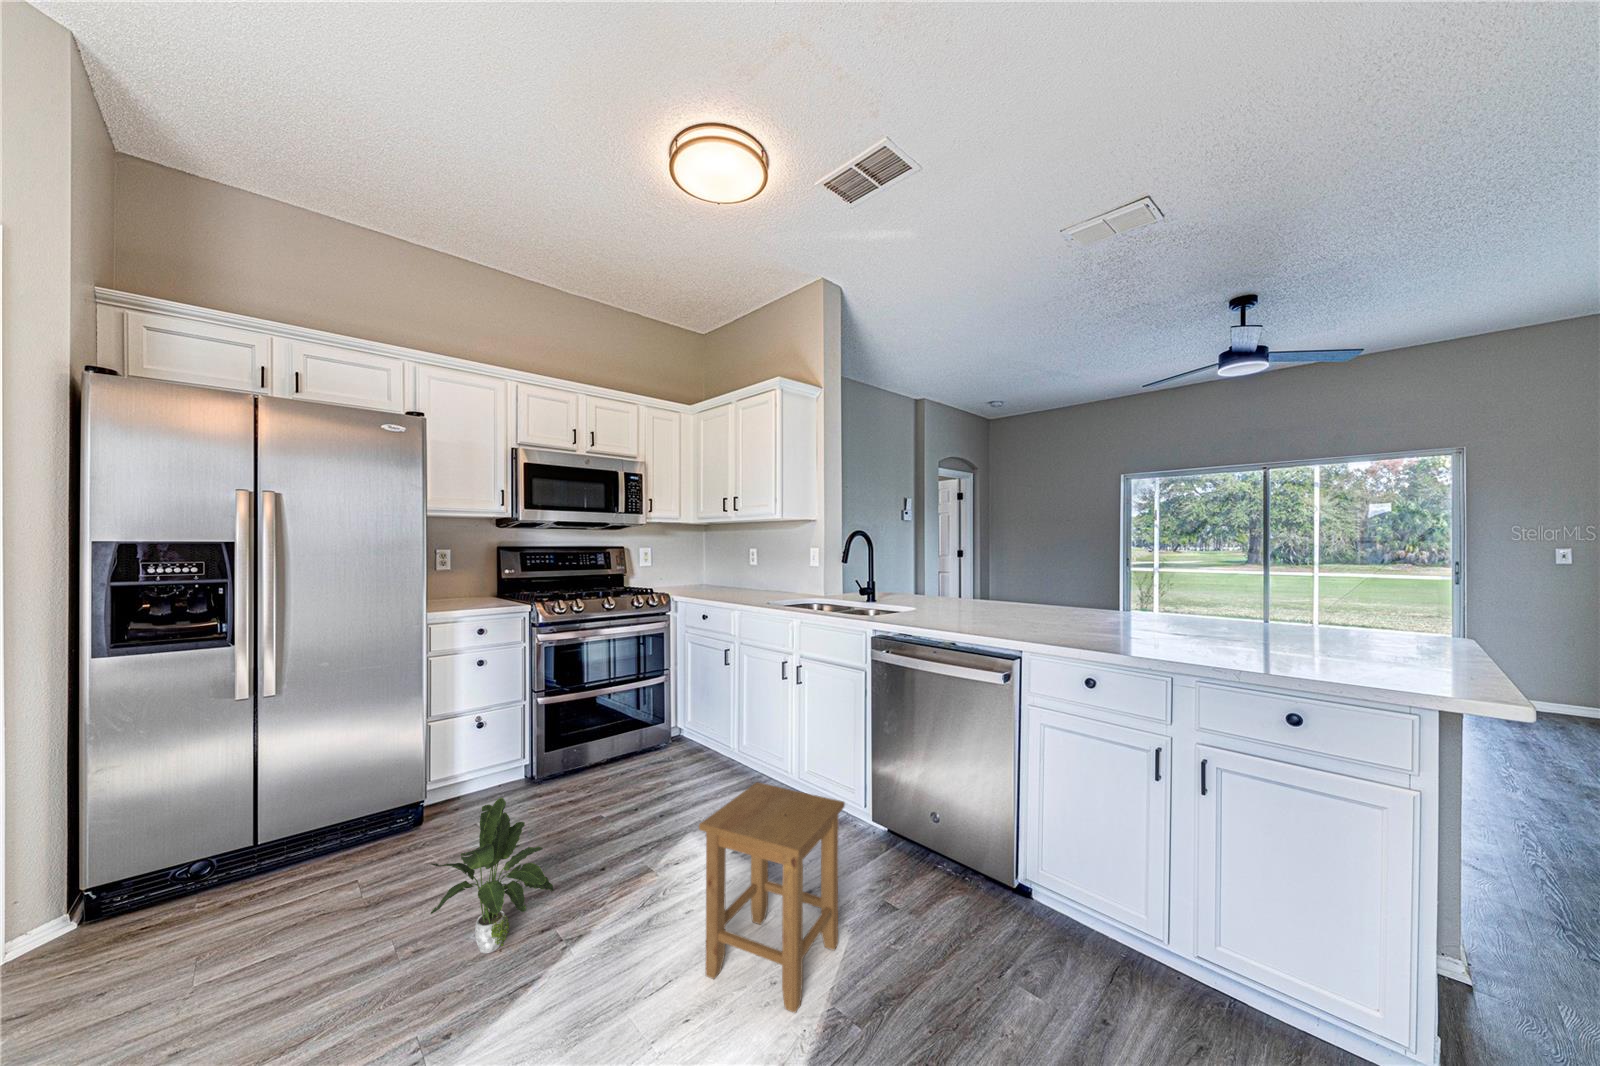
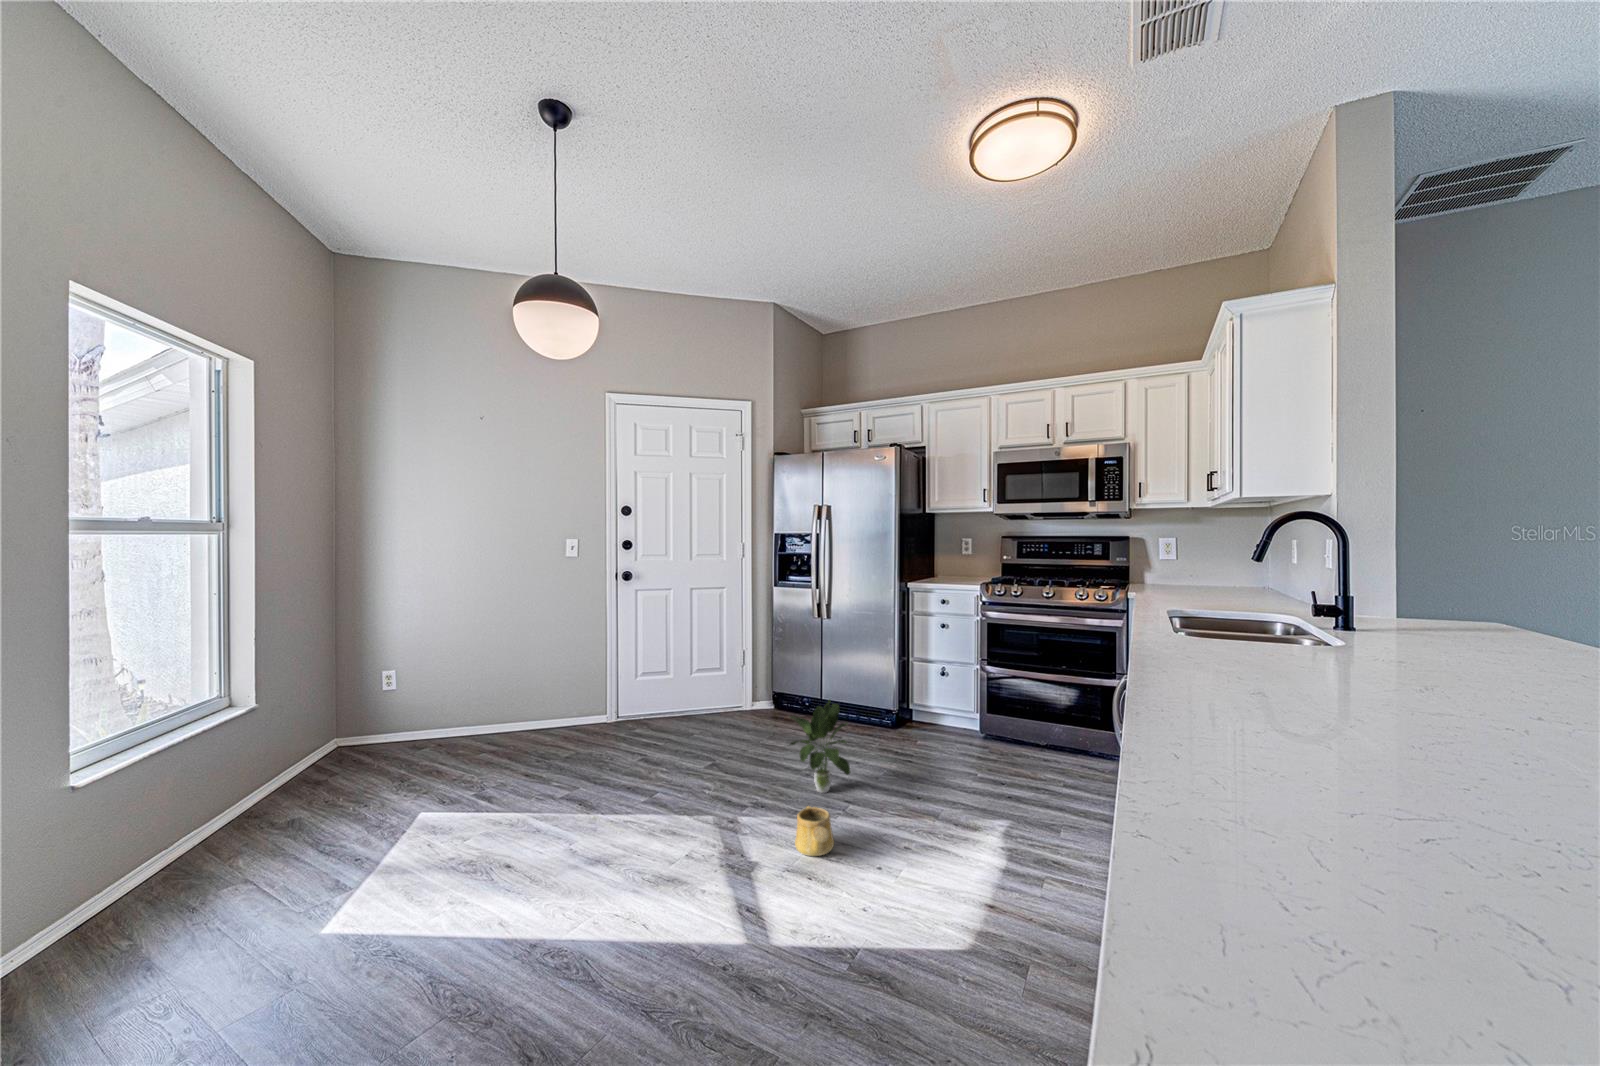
stool: present [699,782,845,1013] -> none [835,751,940,938]
watering can: none [580,934,679,1017] -> present [795,806,834,856]

